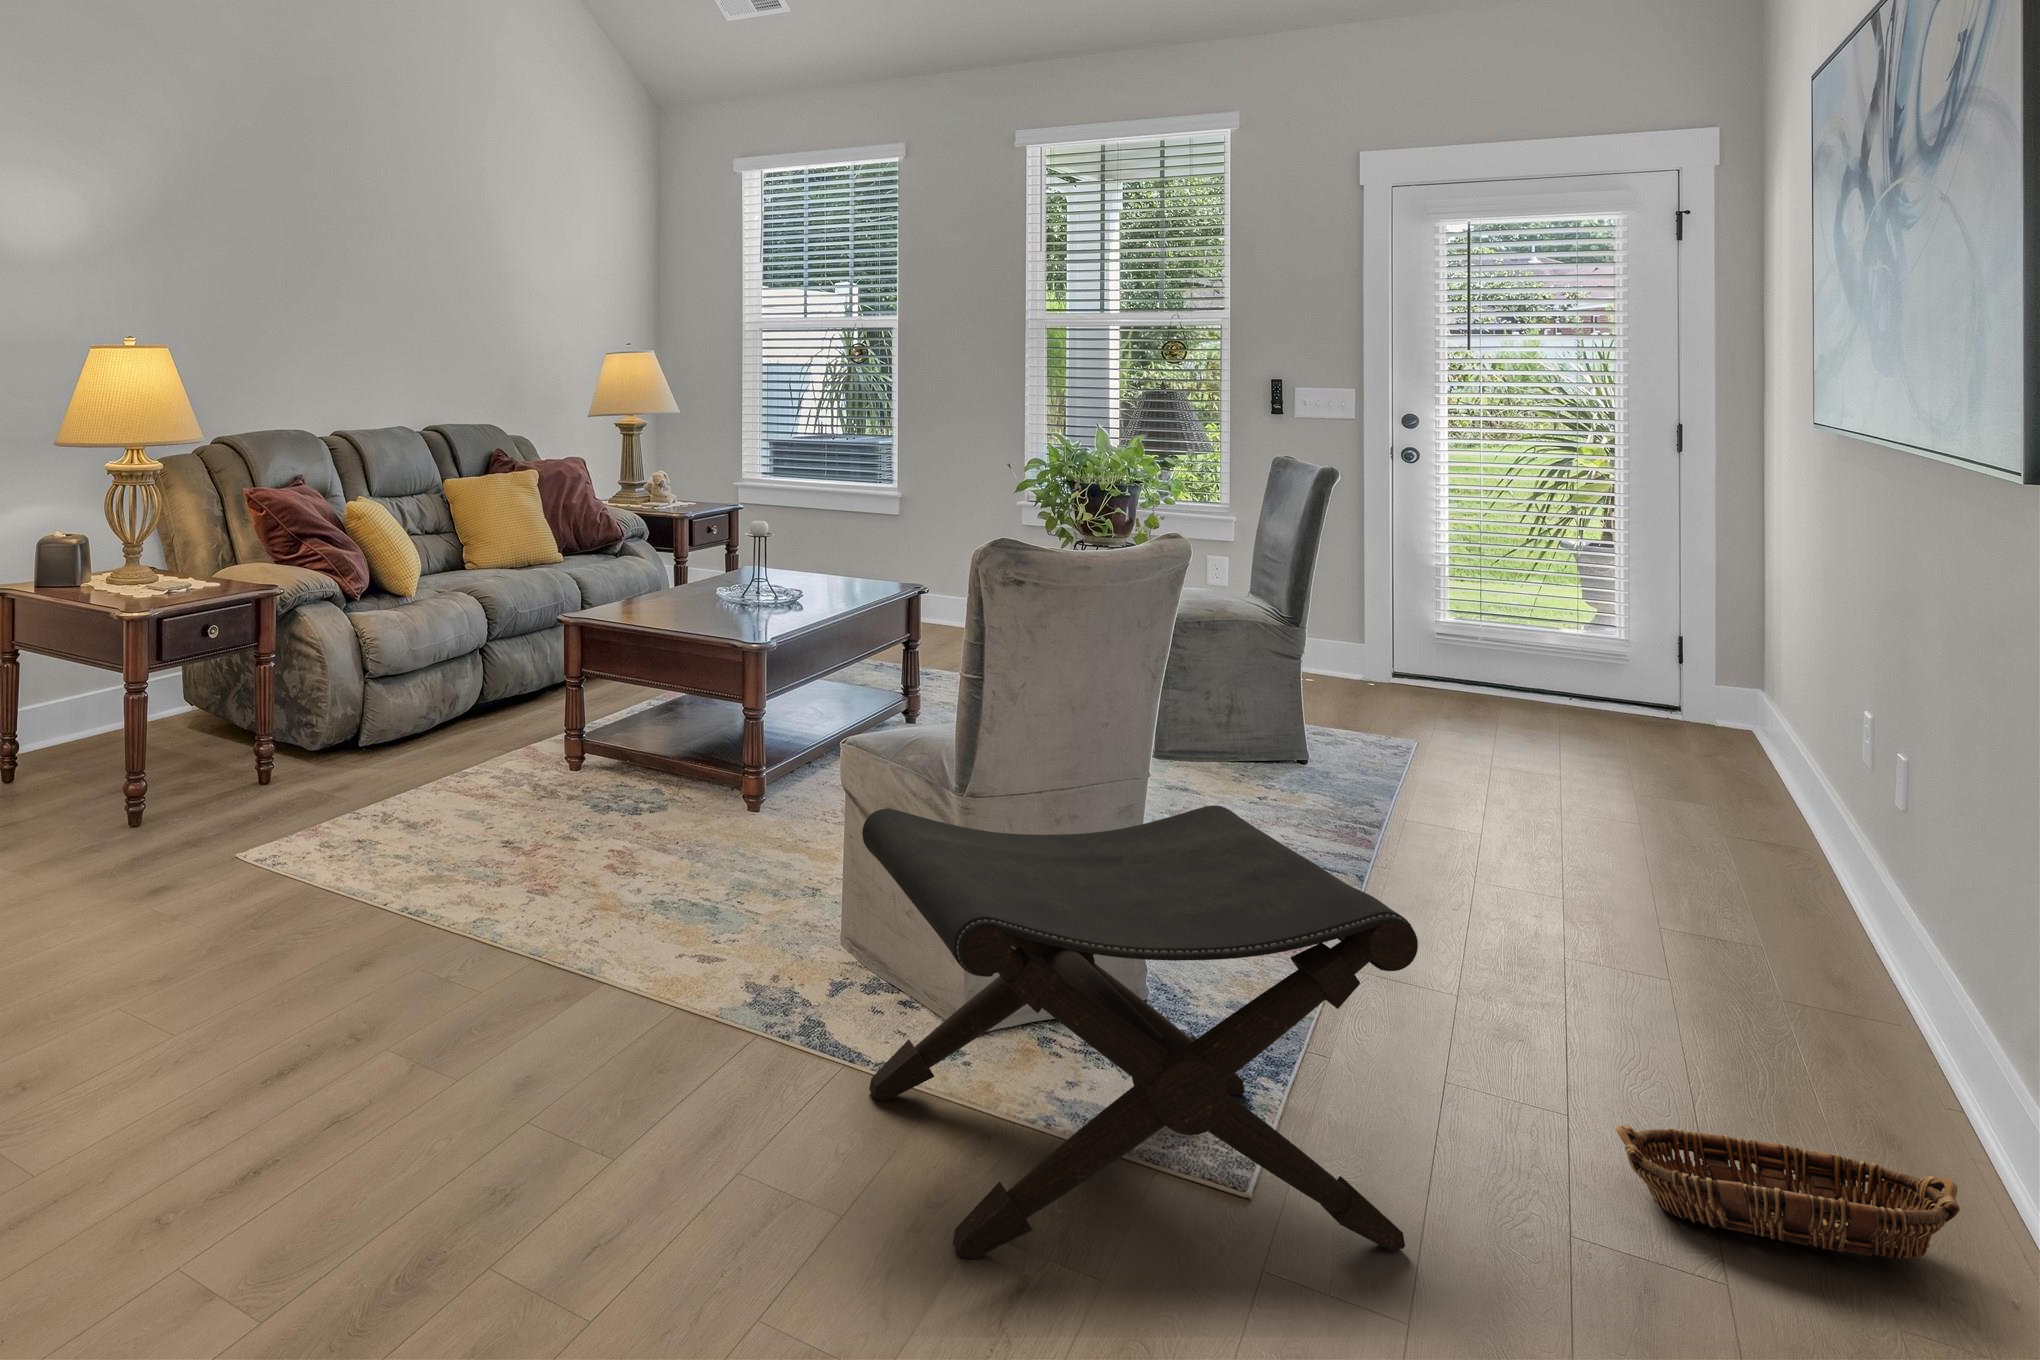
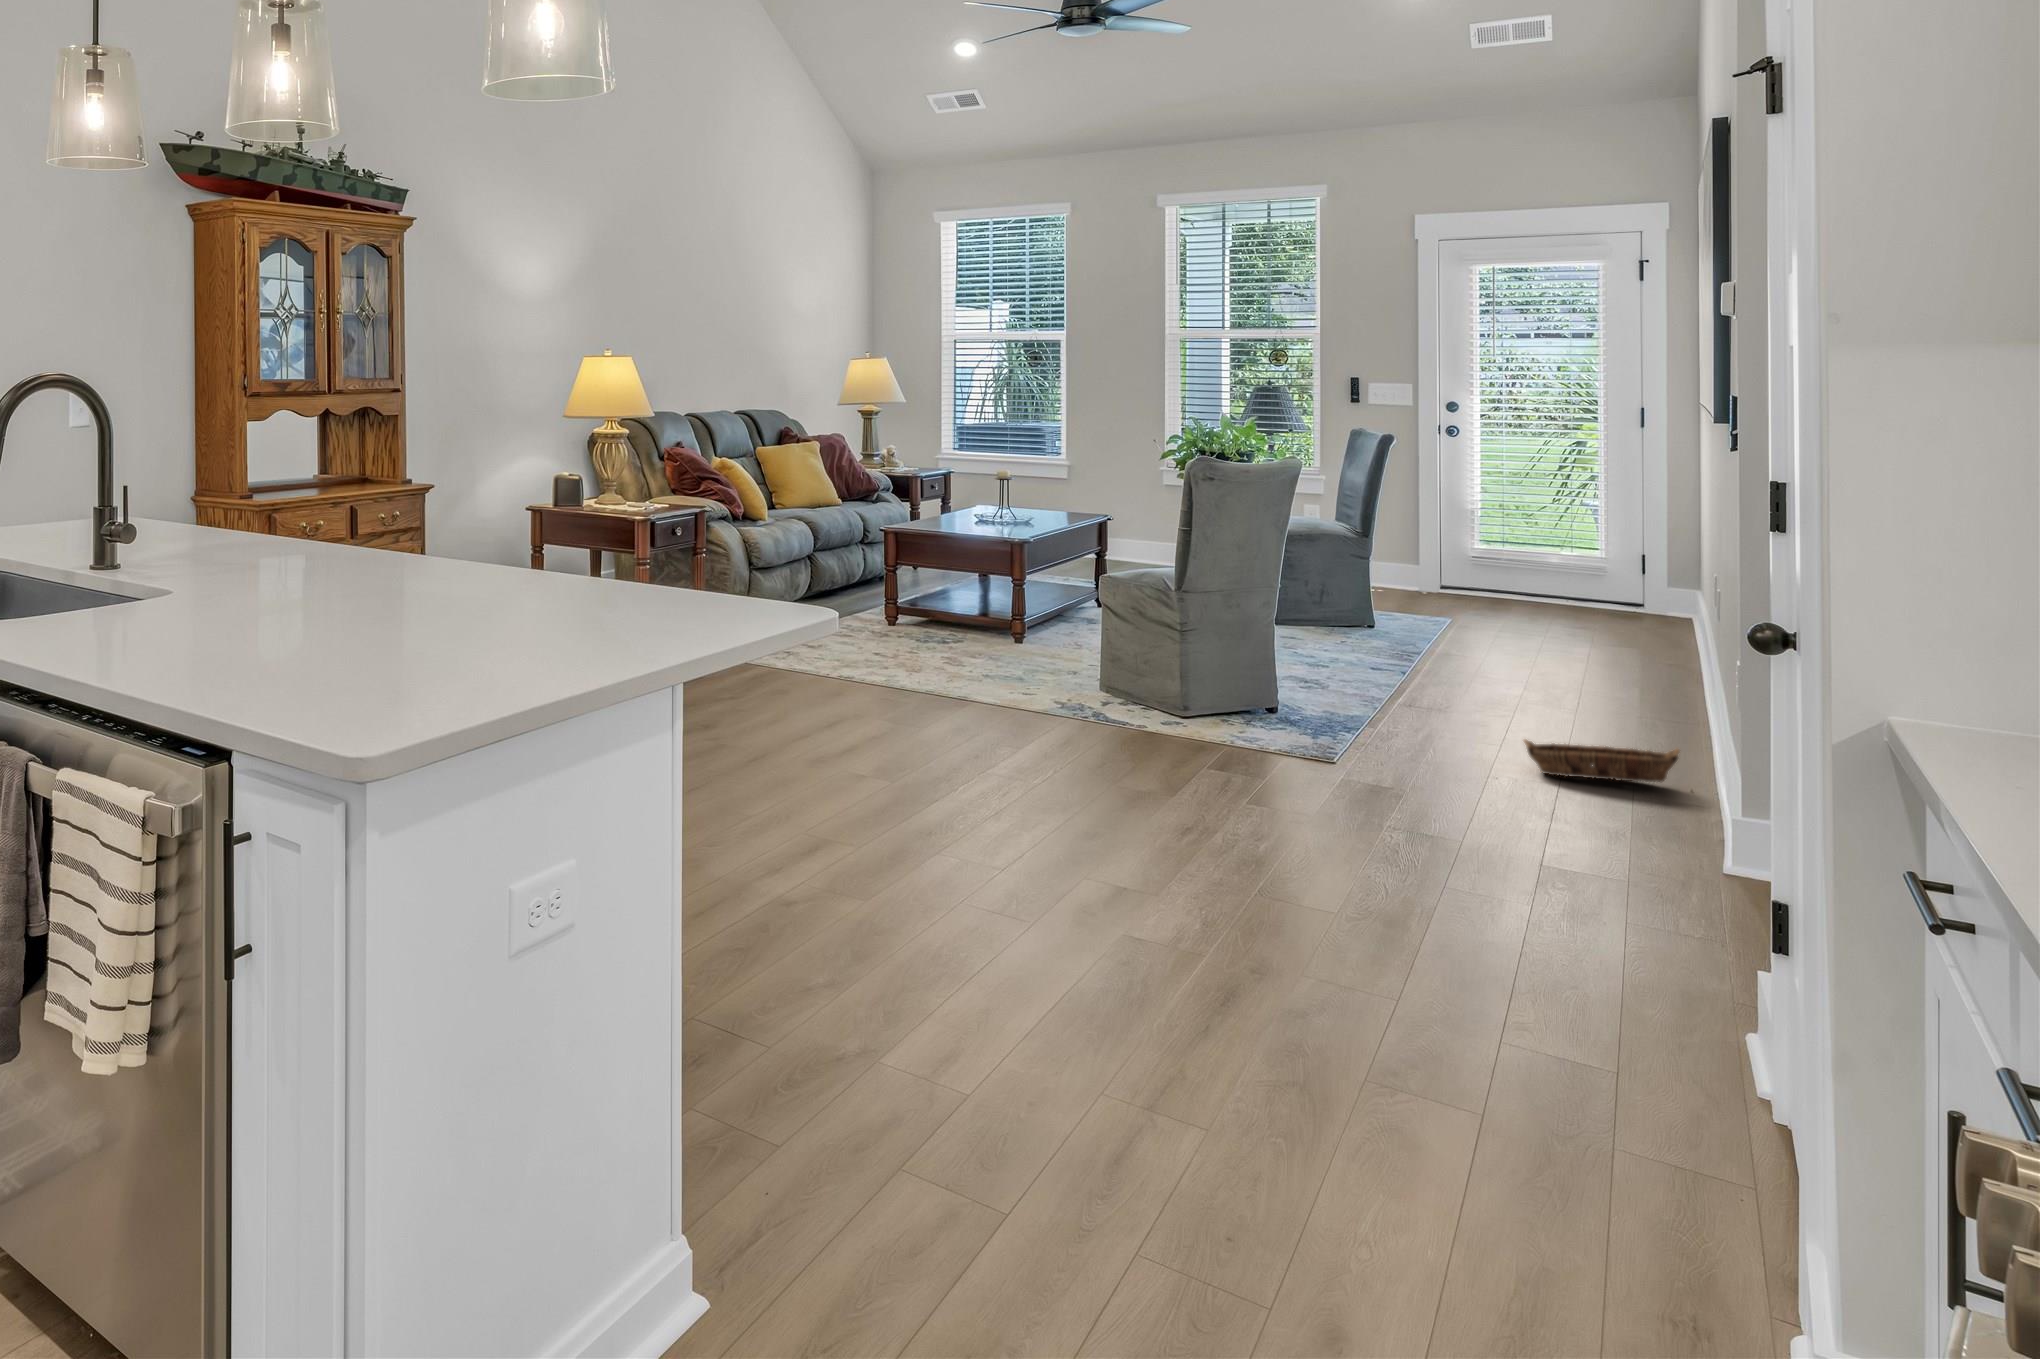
footstool: present [862,805,1418,1259] -> none [1131,593,1418,782]

